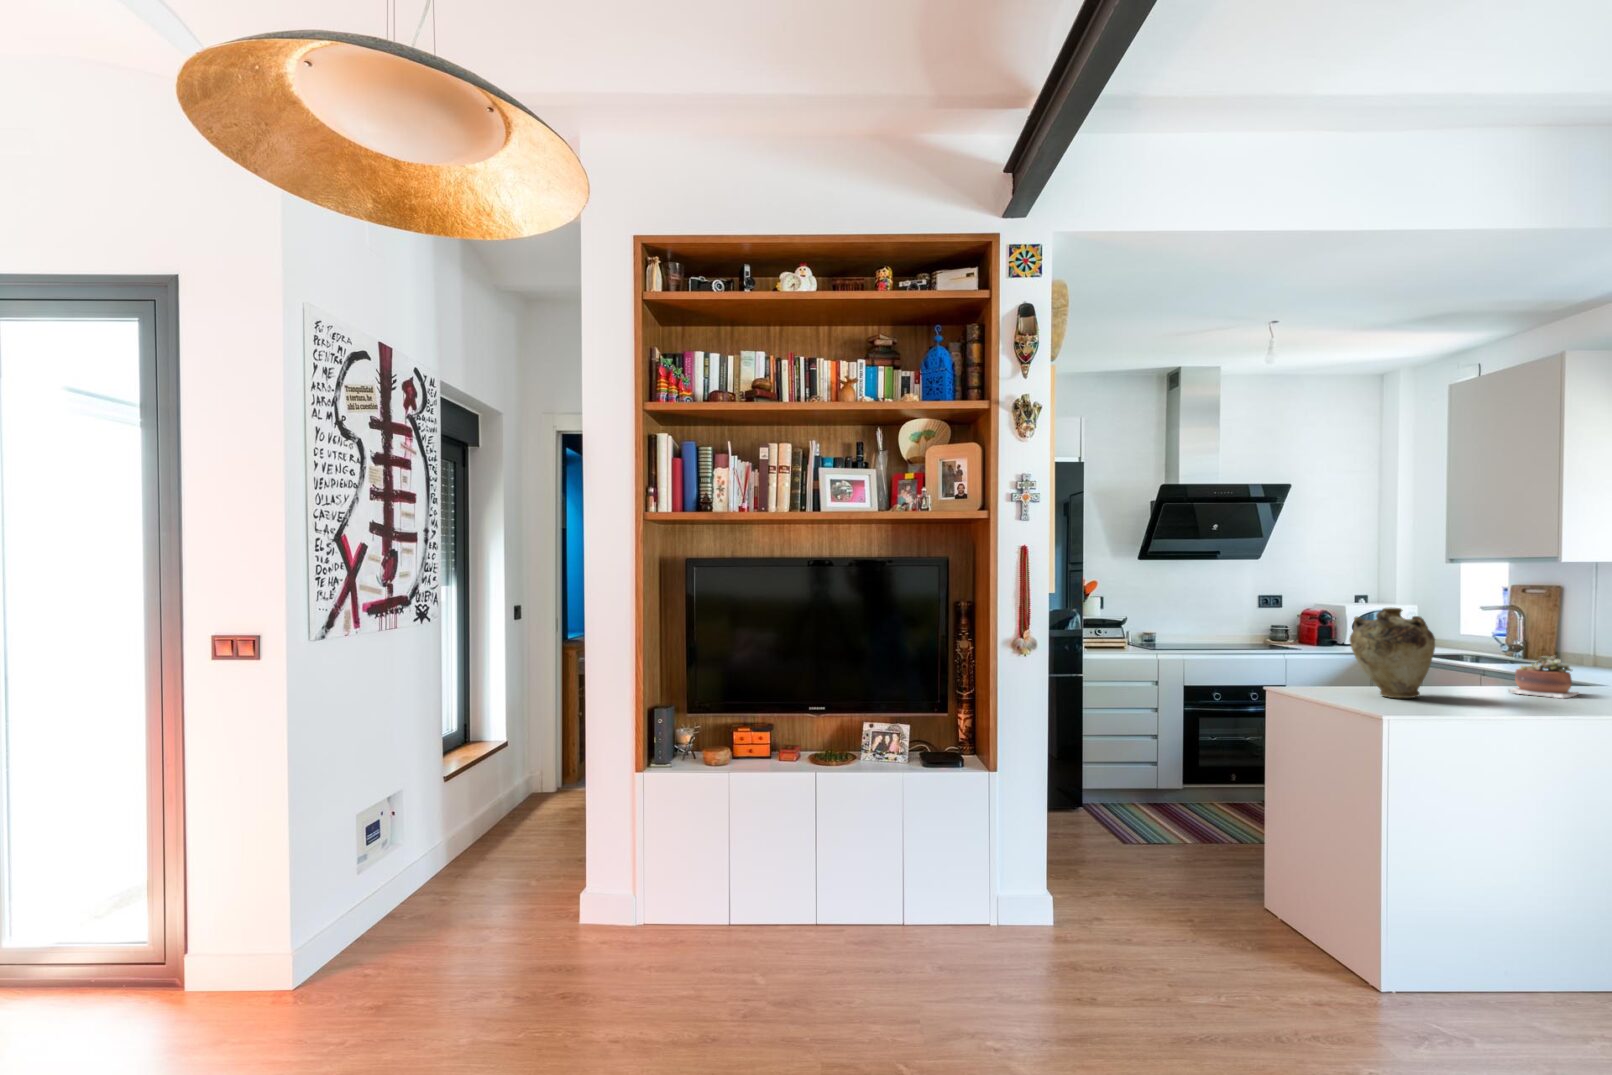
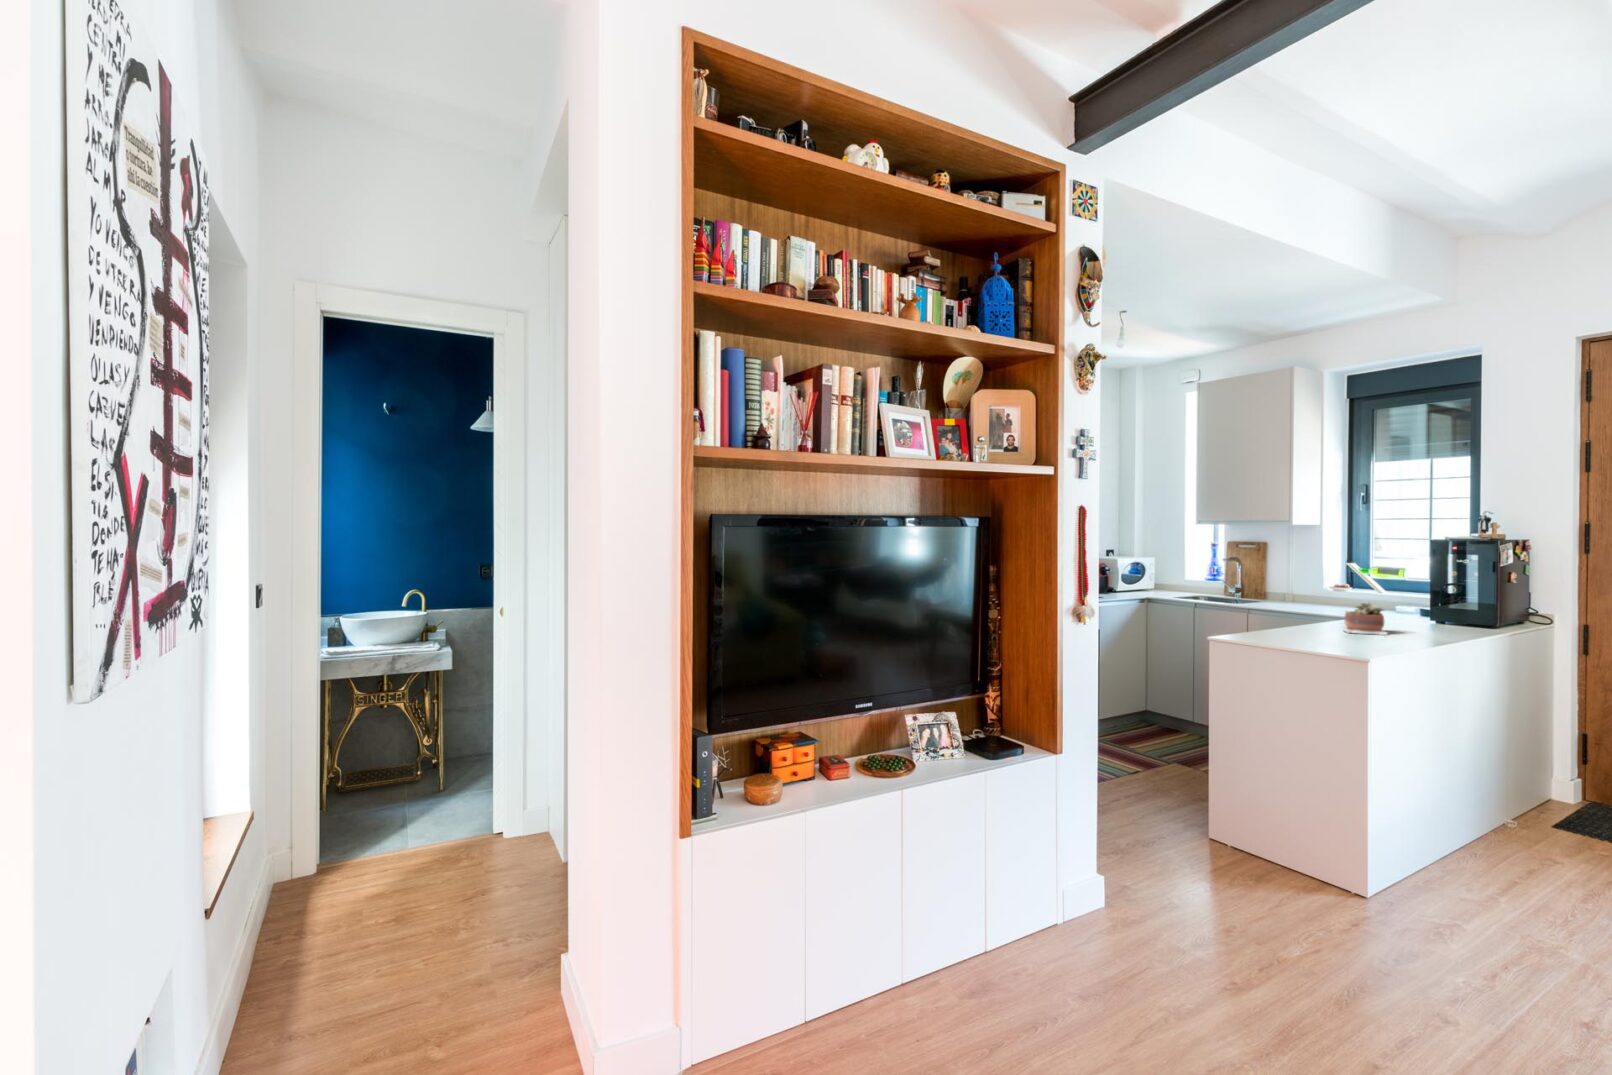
vase: present [1350,608,1435,698] -> none [1272,568,1342,644]

